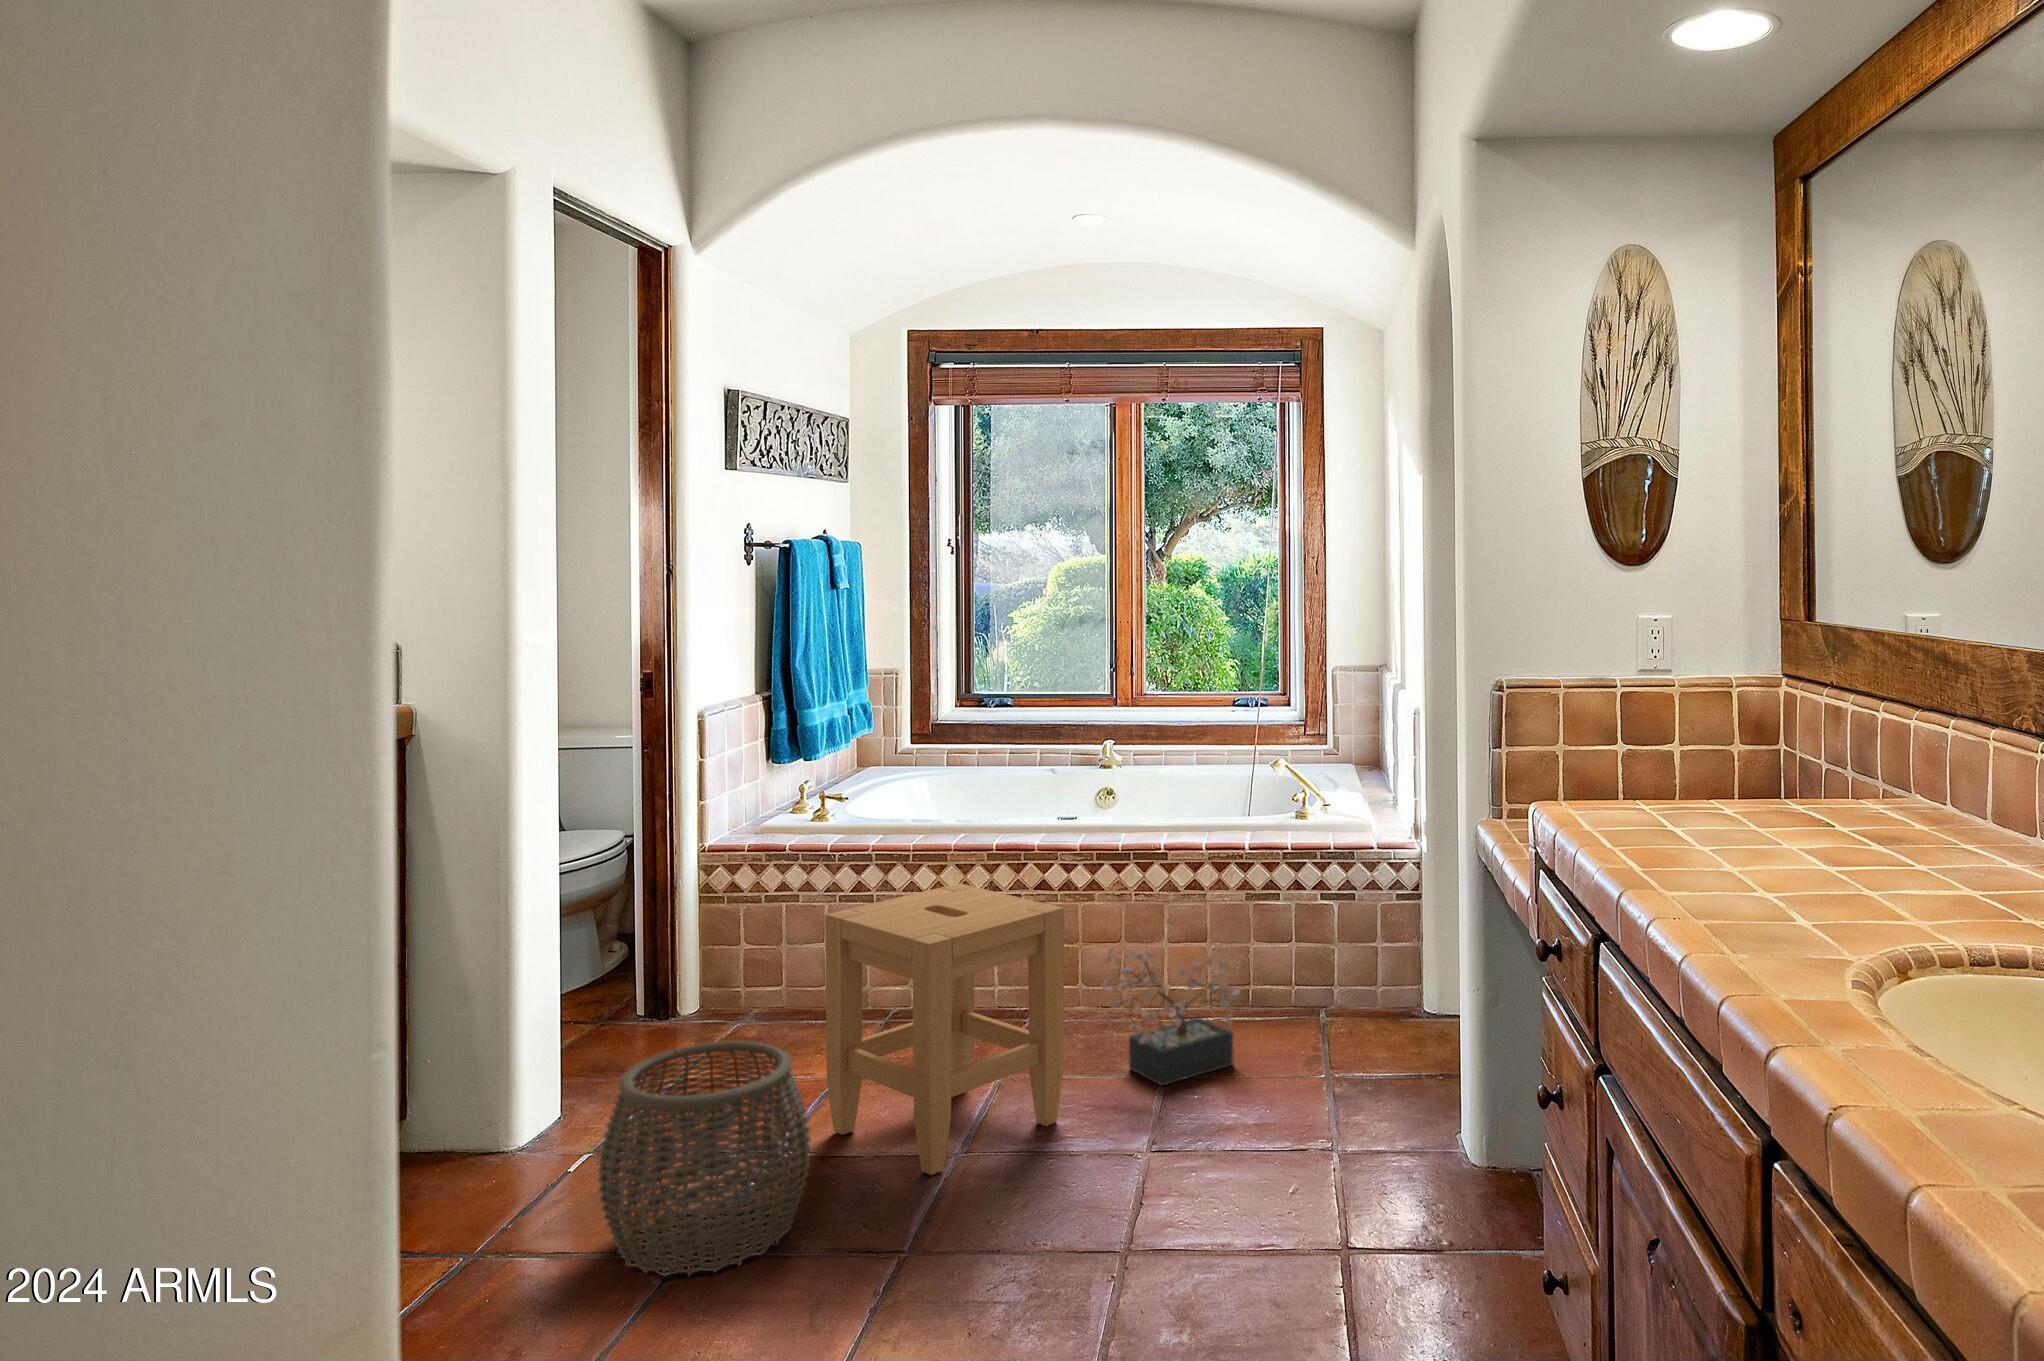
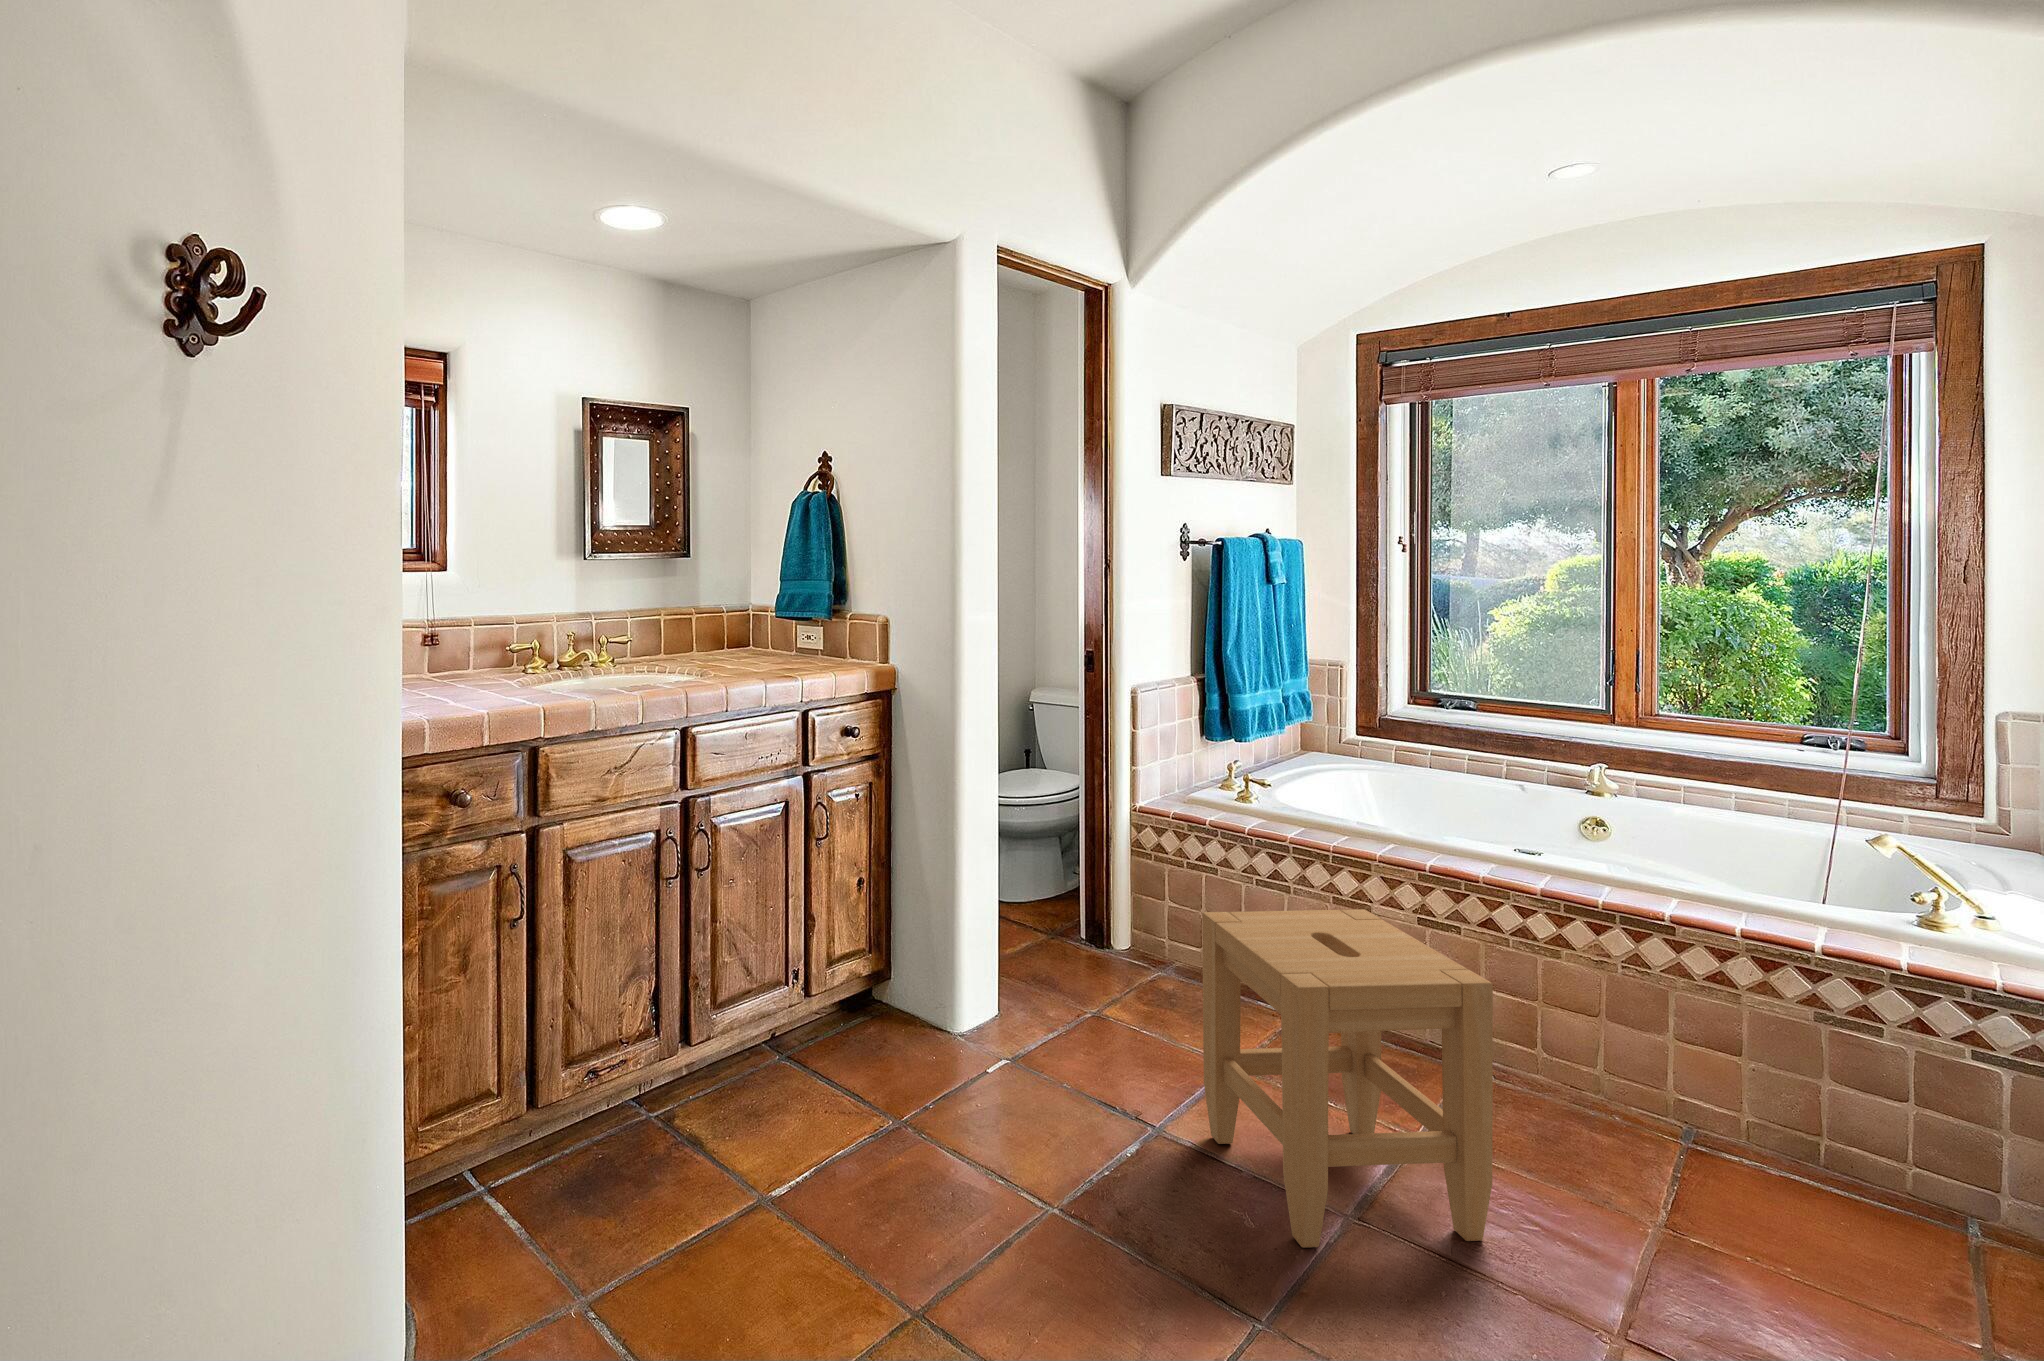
decorative plant: present [1103,950,1240,1086] -> none [1559,1040,1803,1263]
woven basket: present [598,1041,811,1277] -> none [955,1013,1156,1268]

